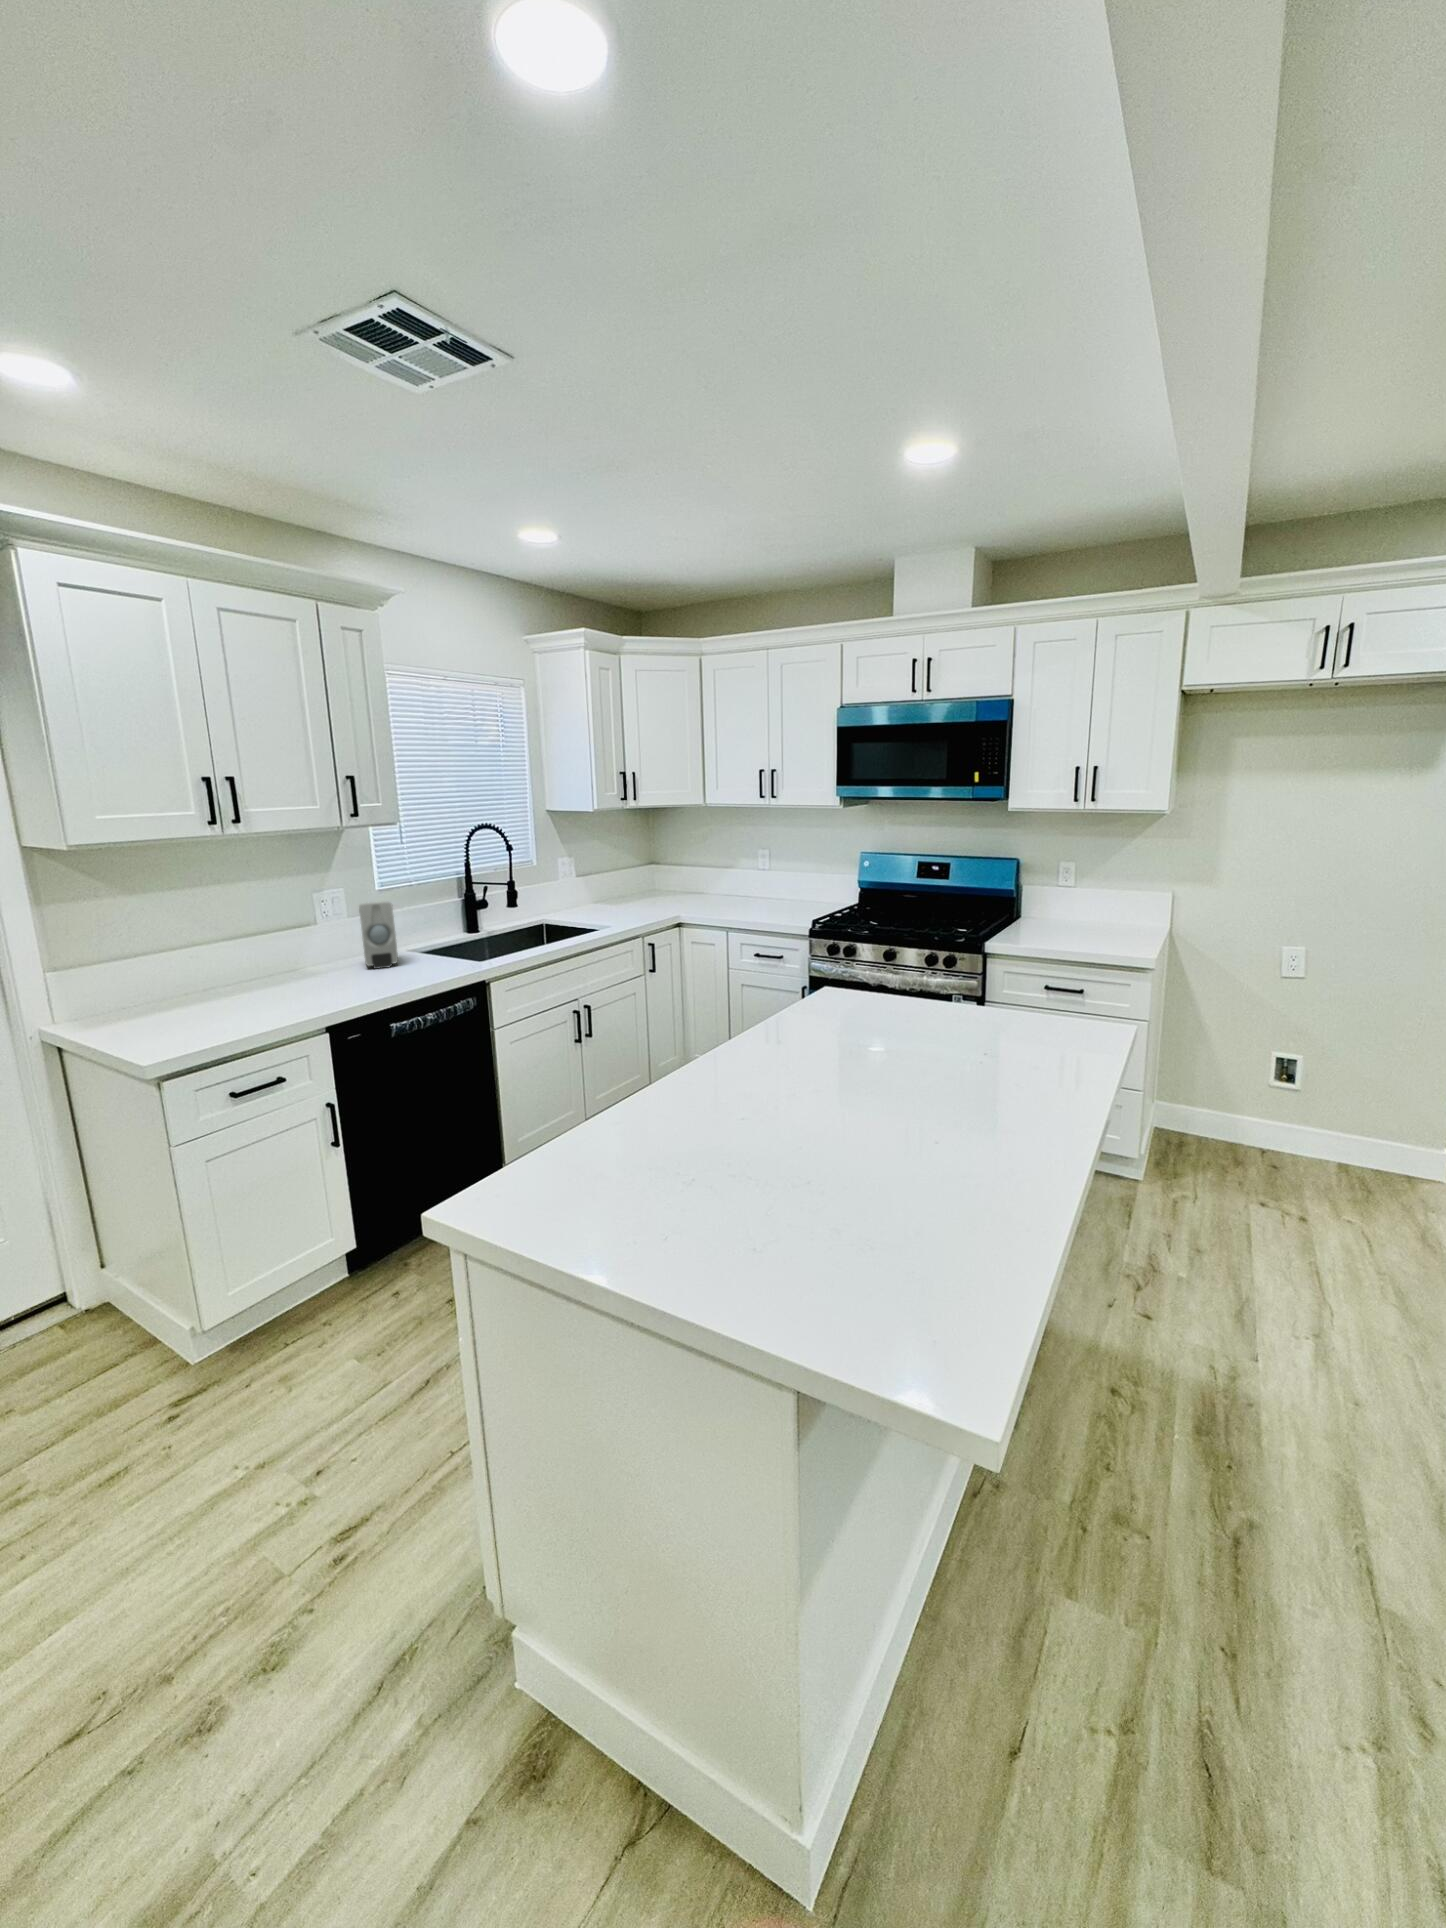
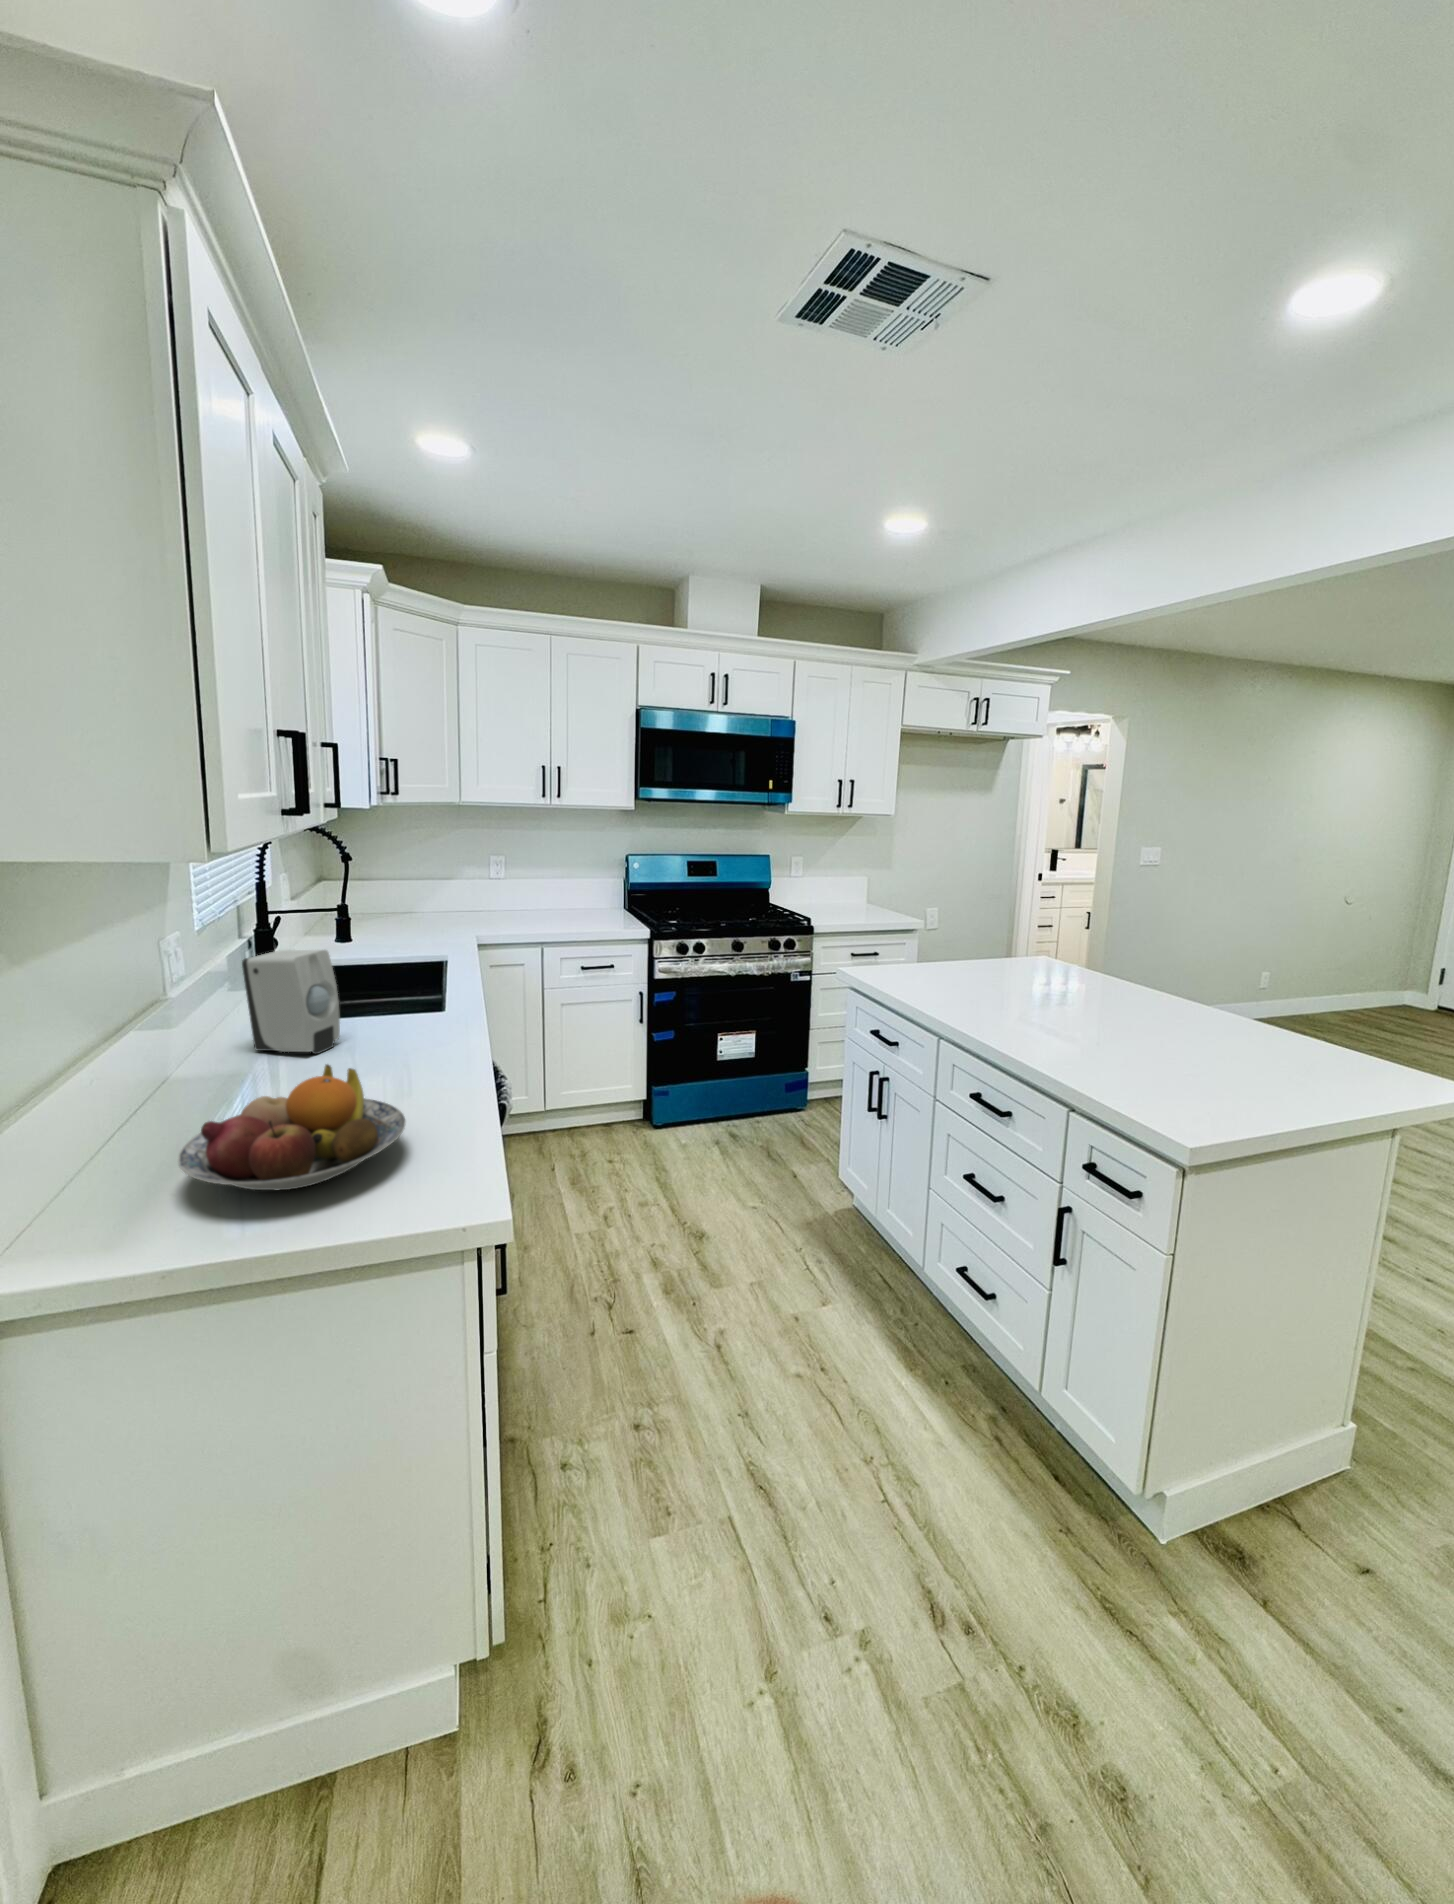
fruit bowl: none [131,963,266,1023] -> present [178,1064,405,1190]

